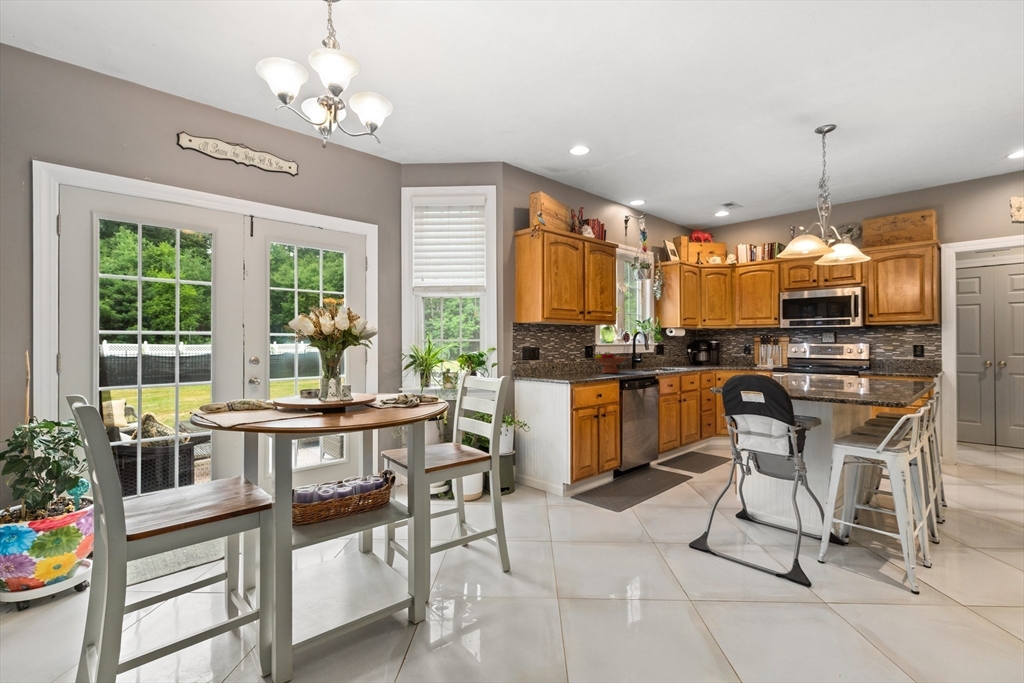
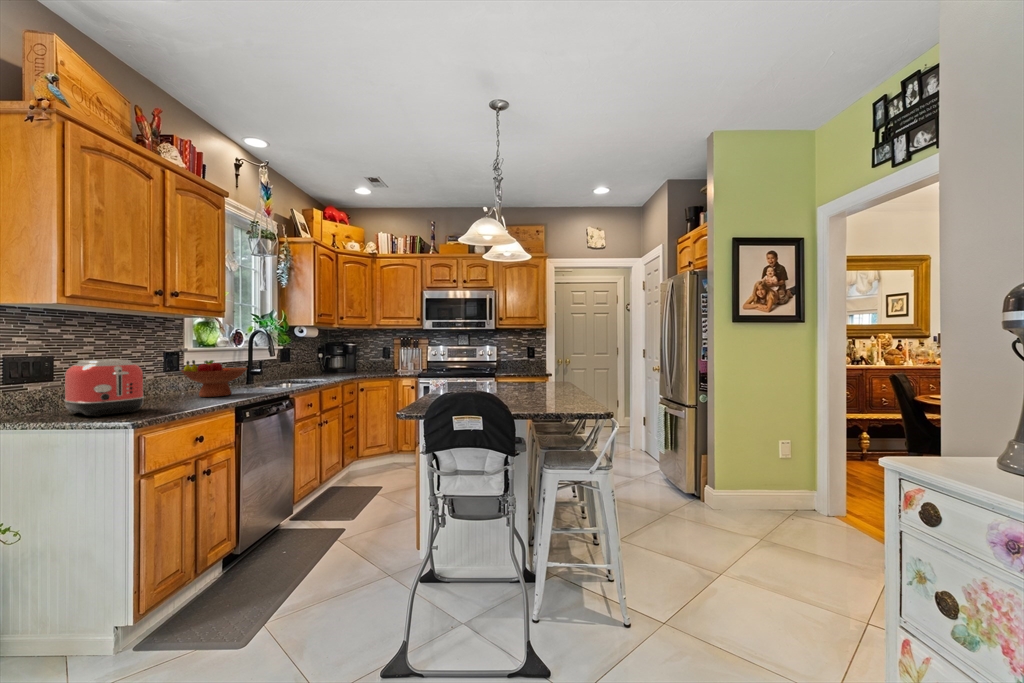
toaster: none [549,350,577,377] -> present [64,359,144,417]

